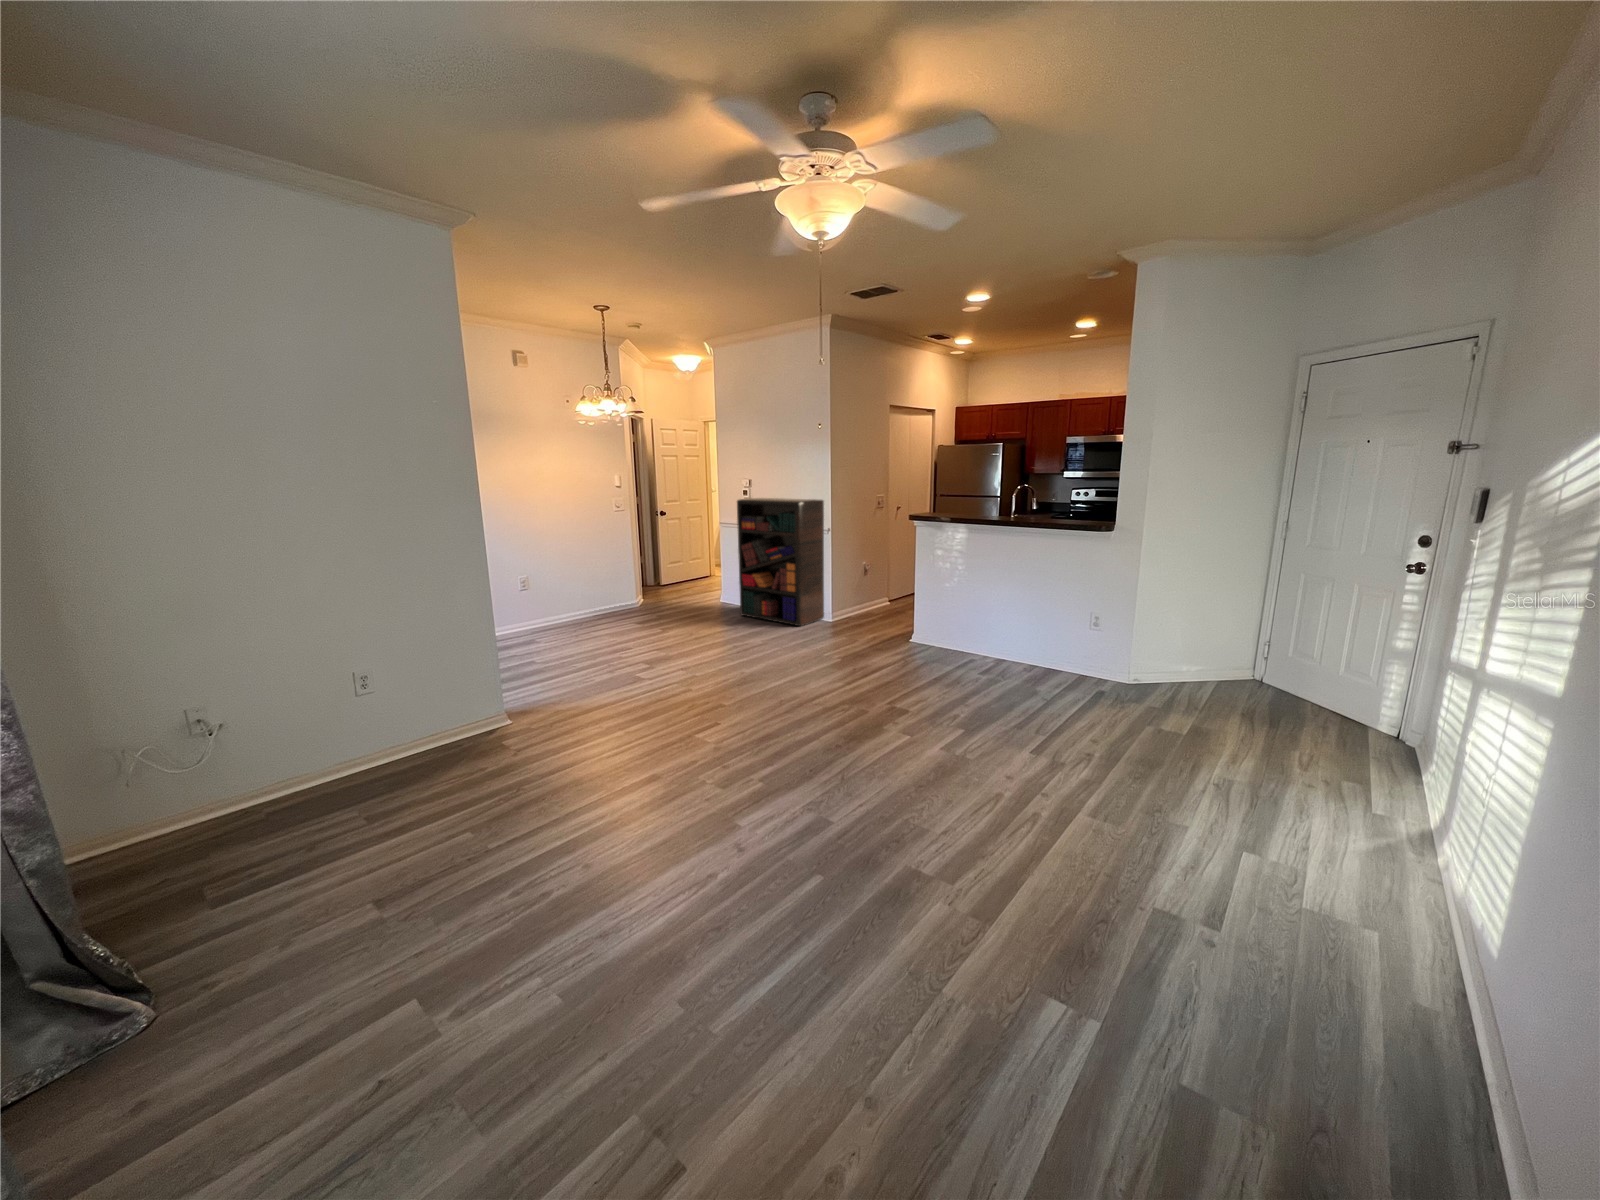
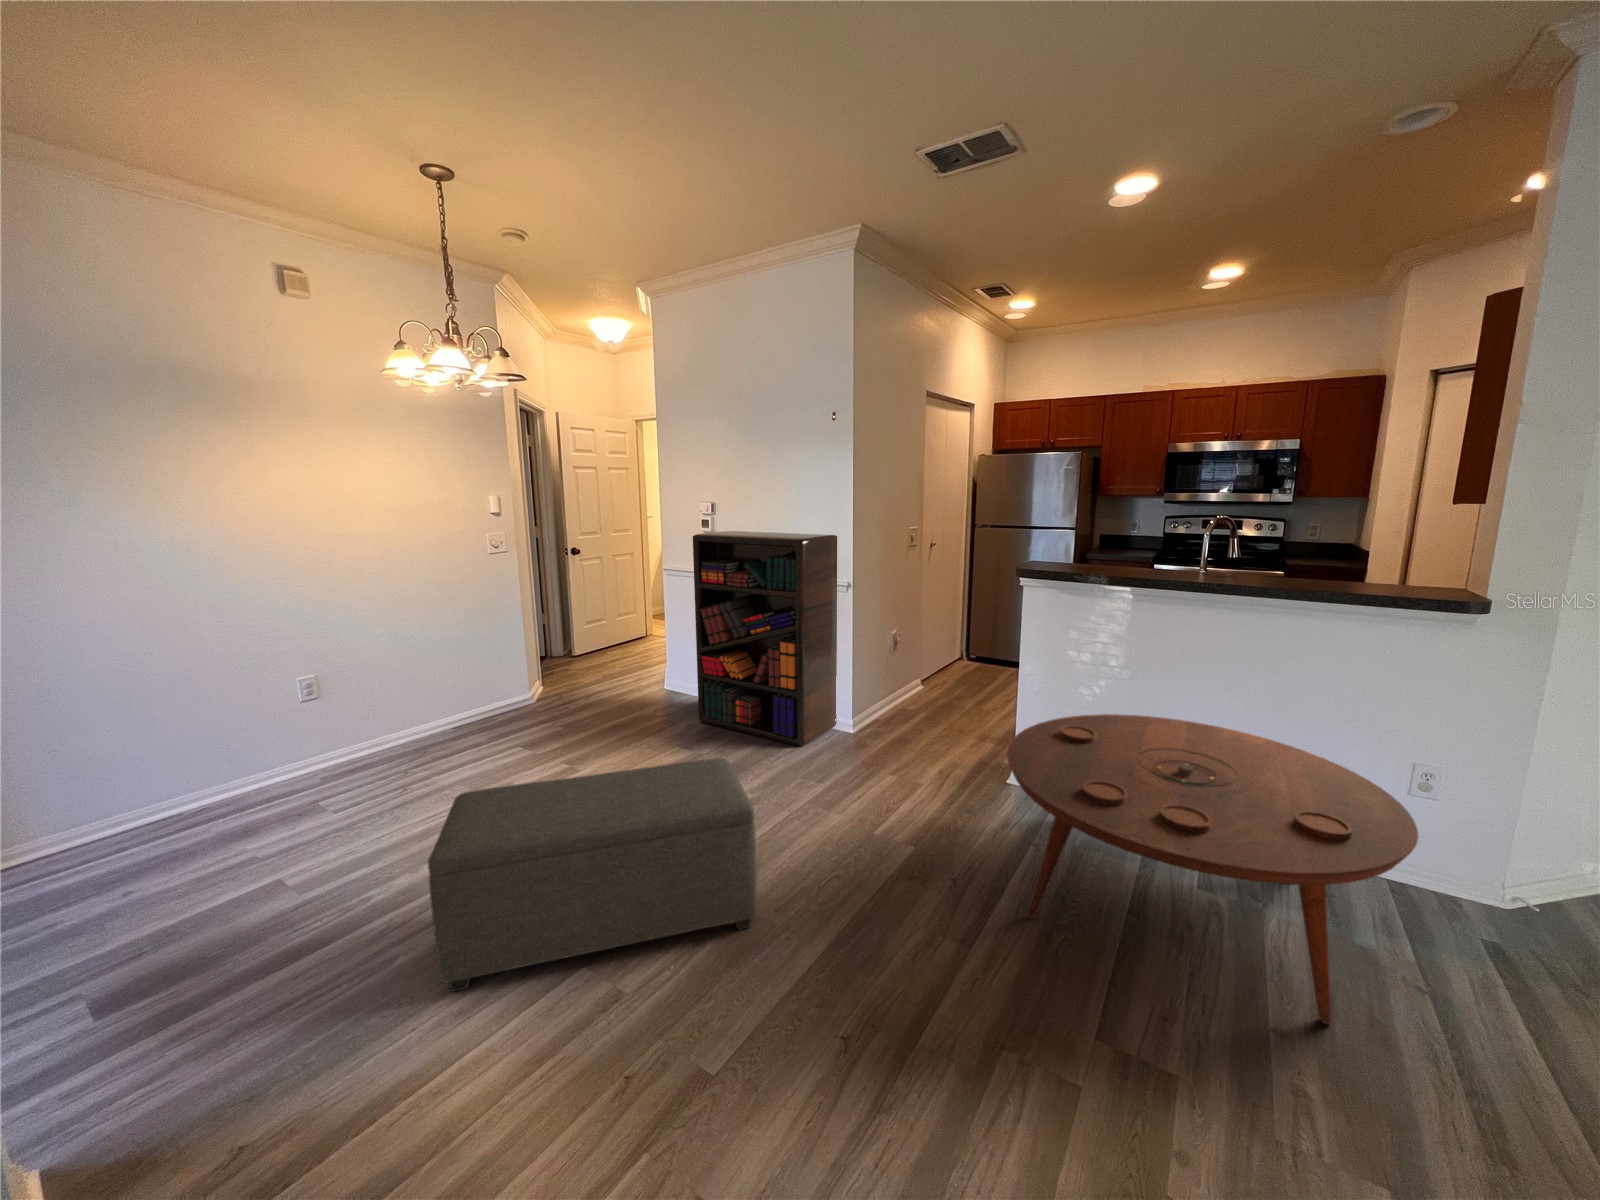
coffee table: none [882,597,1057,708] -> present [1007,714,1418,1024]
ottoman: none [615,609,756,692] -> present [428,758,757,992]

